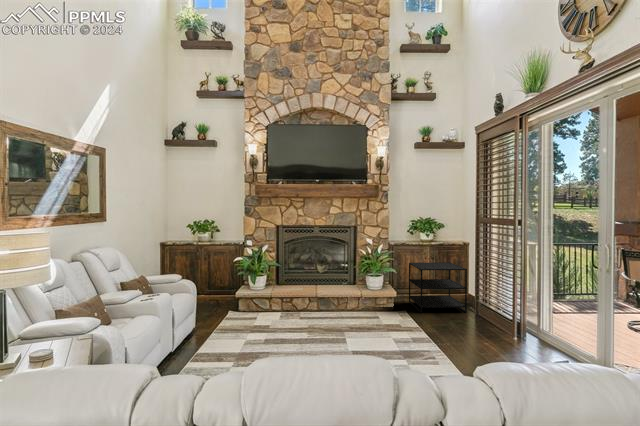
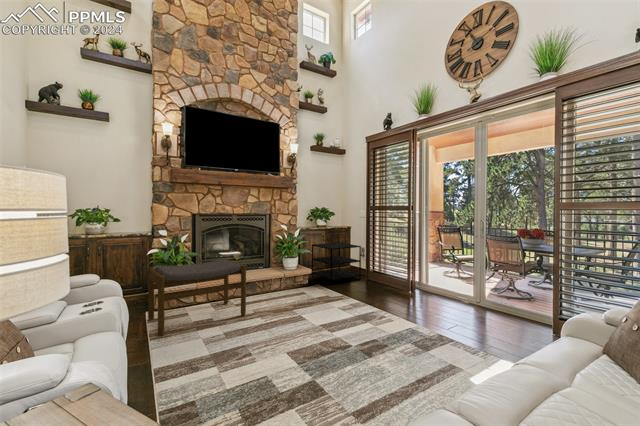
footstool: none [224,271,302,331] -> present [148,259,246,336]

